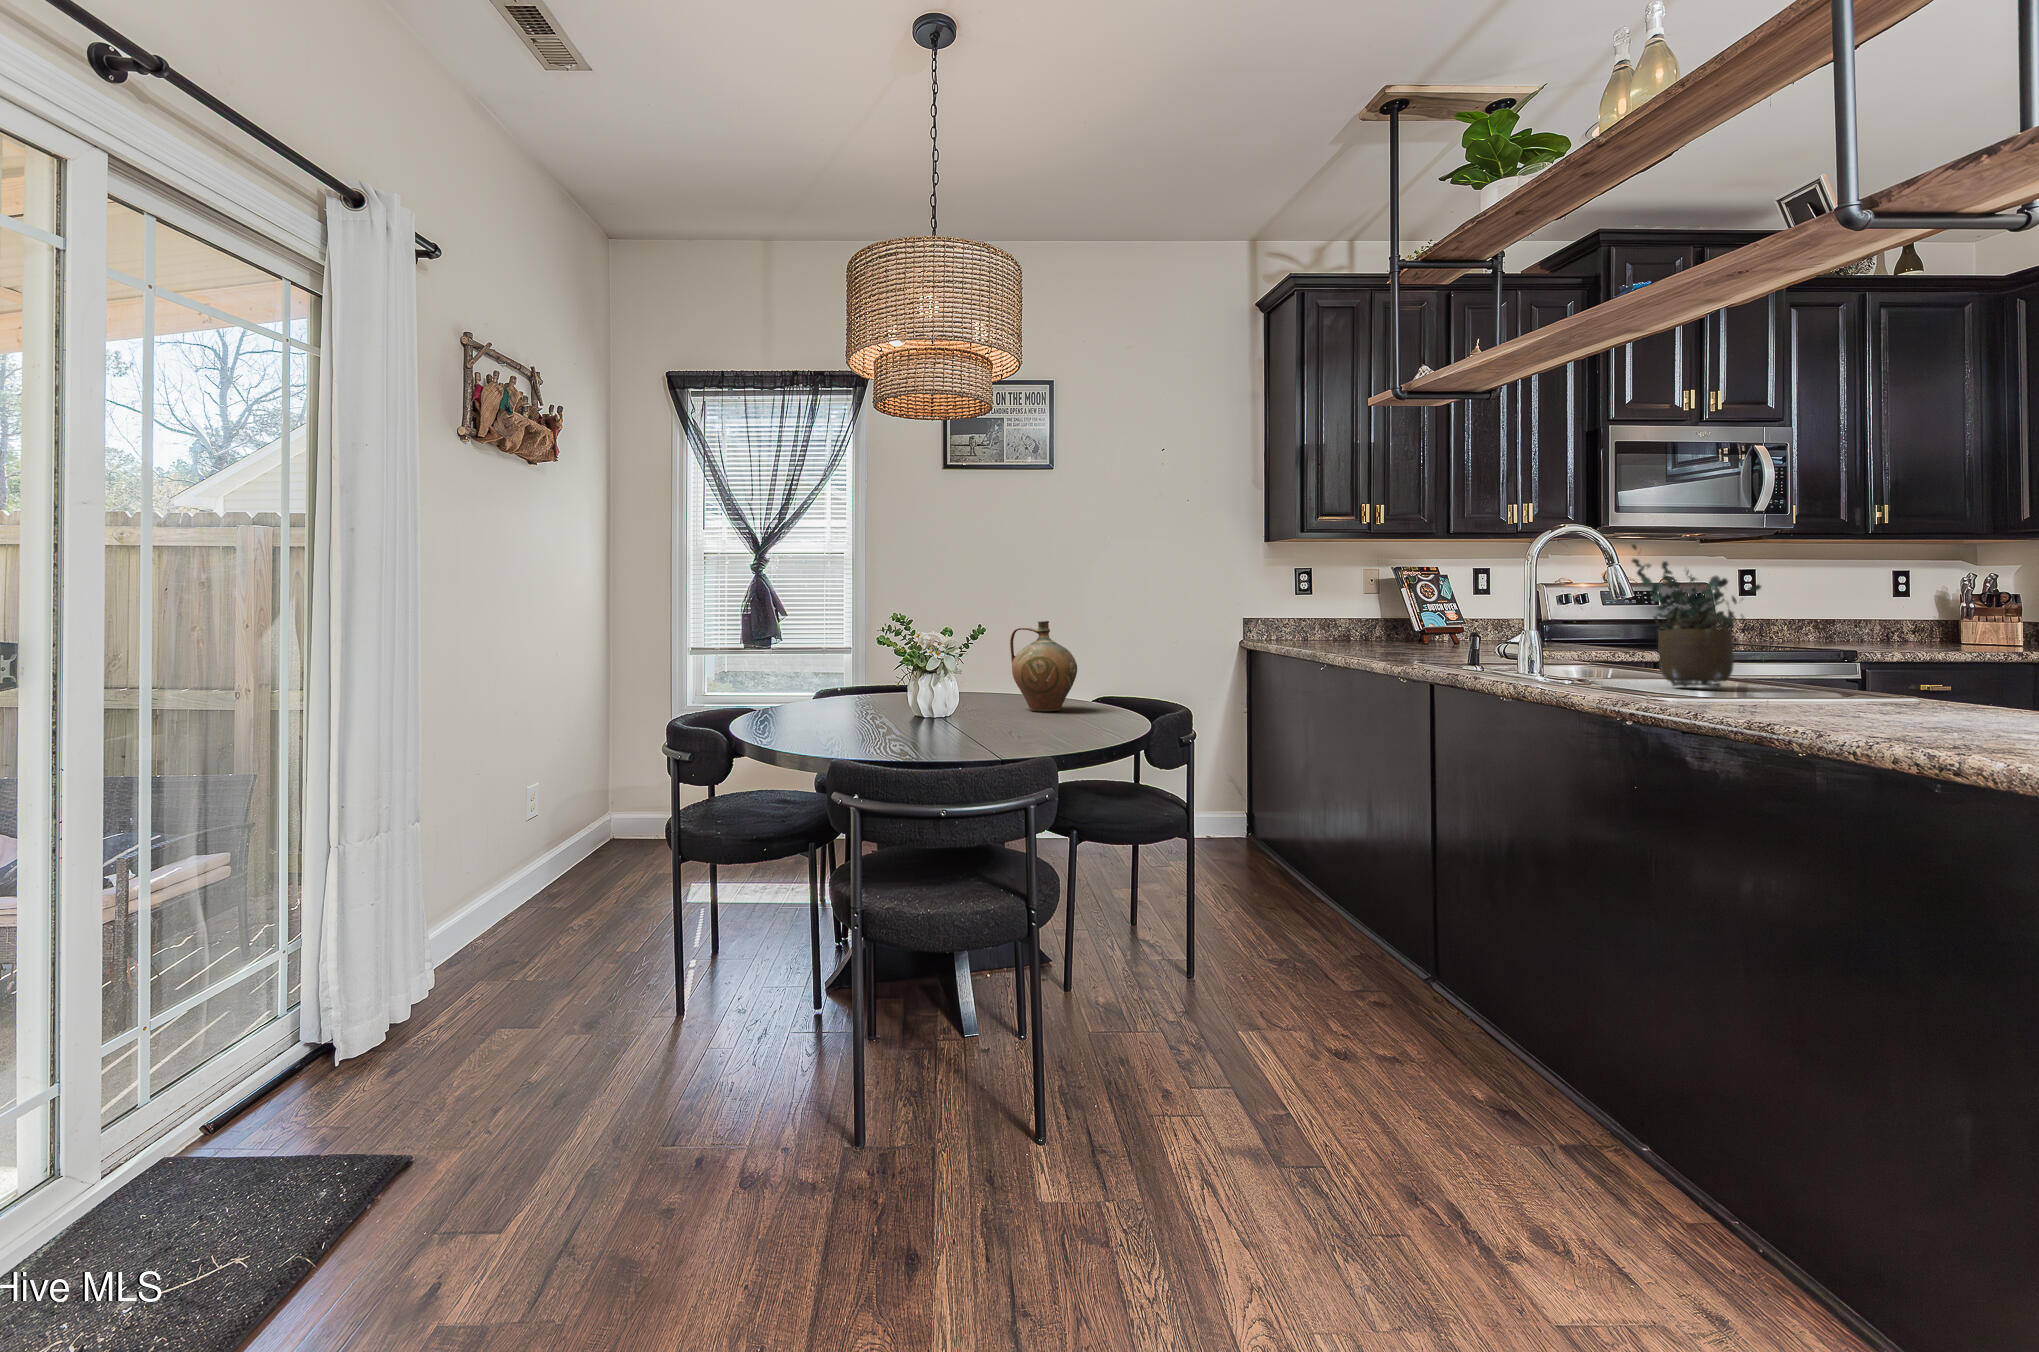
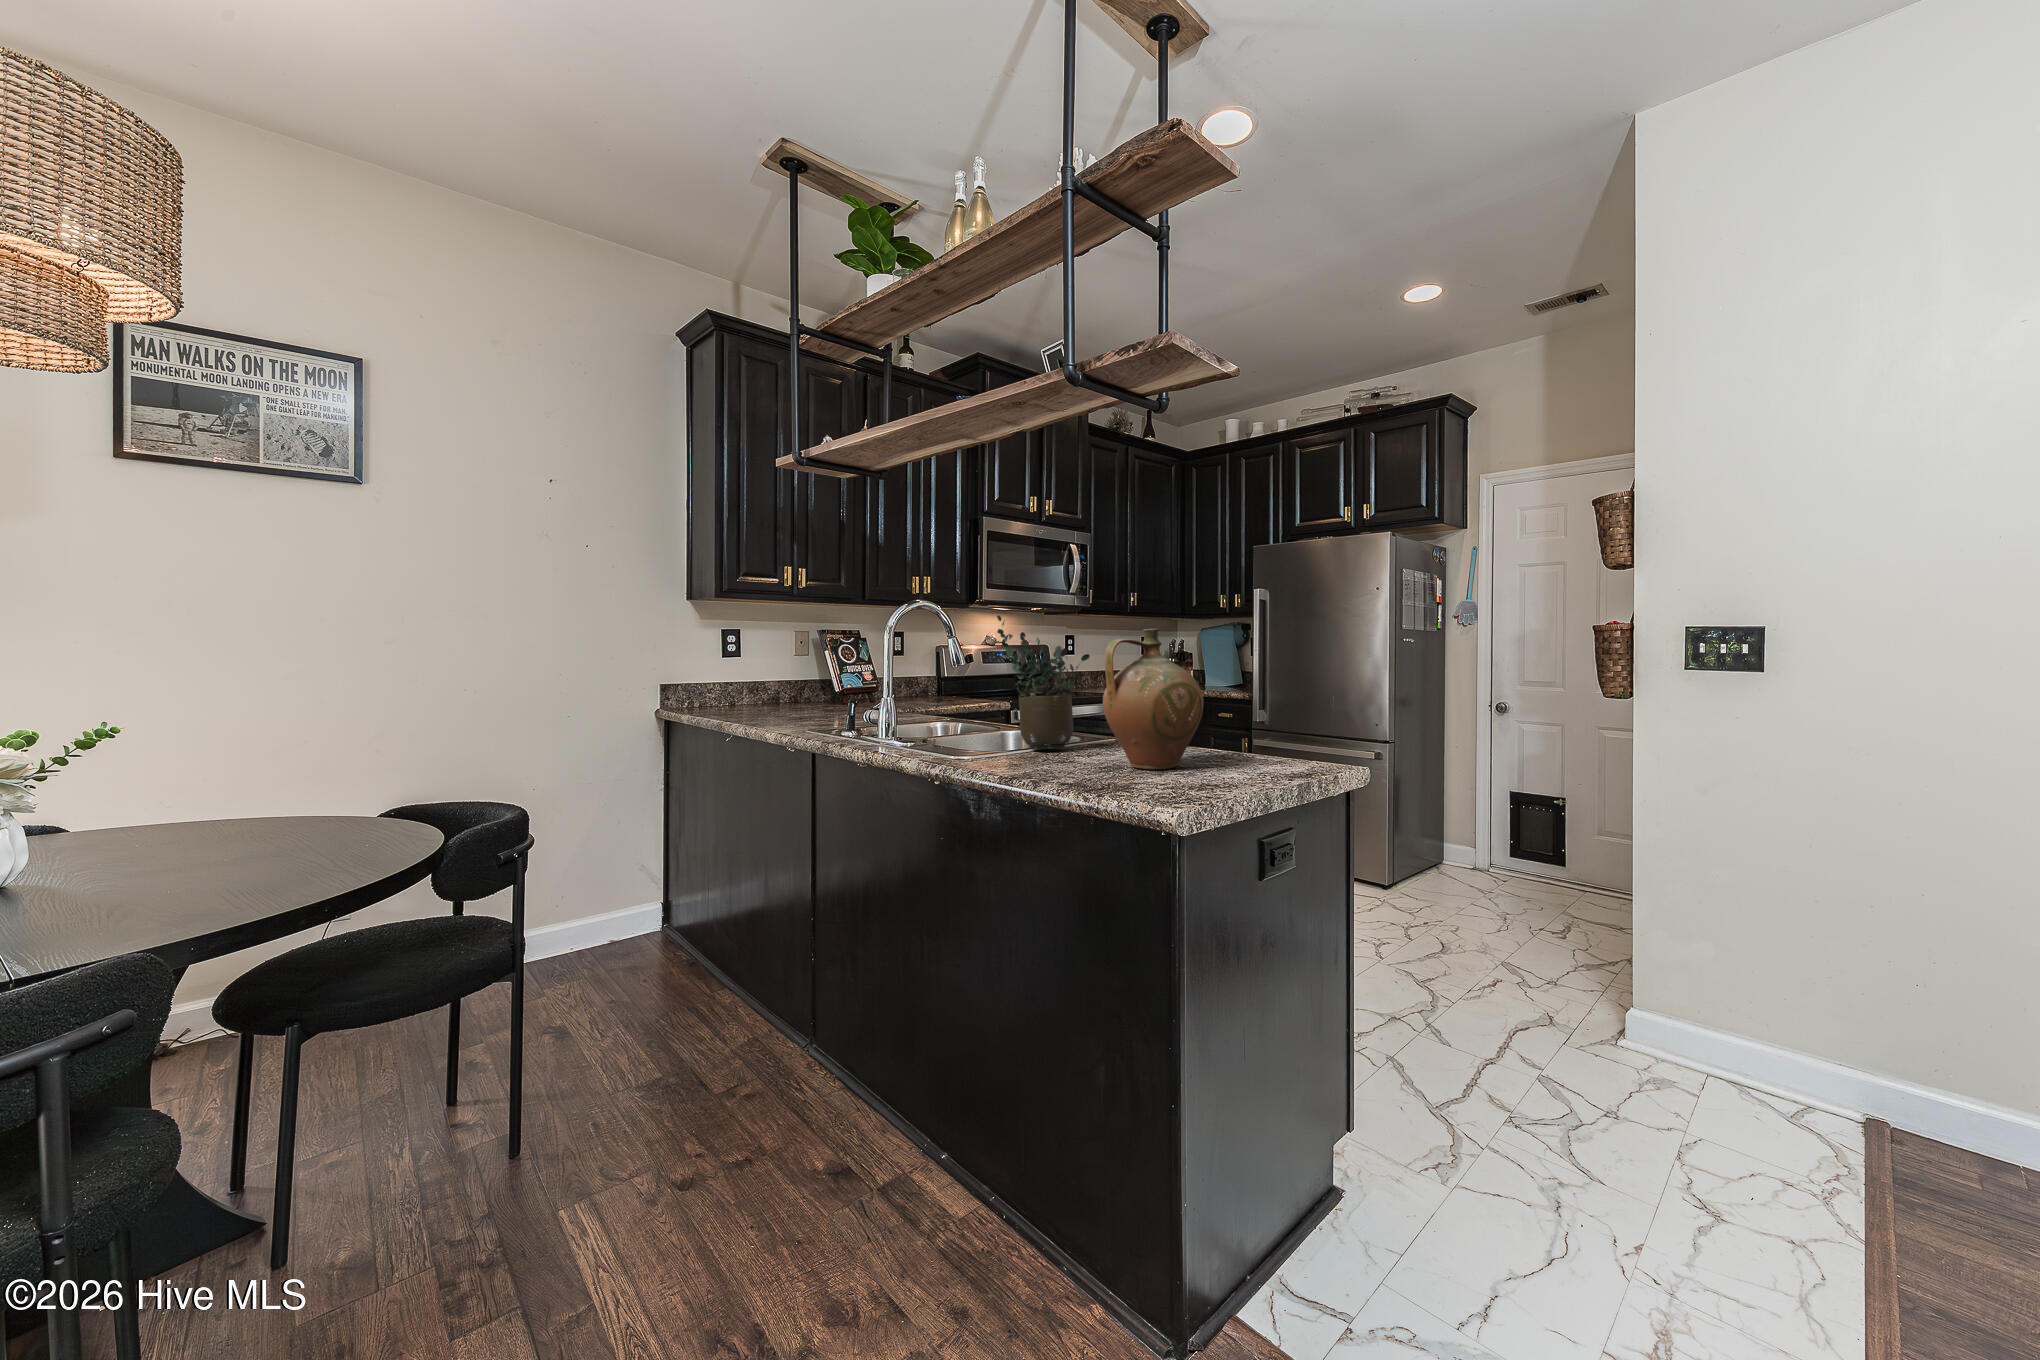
ceramic jug: present [1010,621,1077,712] -> present [1103,628,1204,770]

